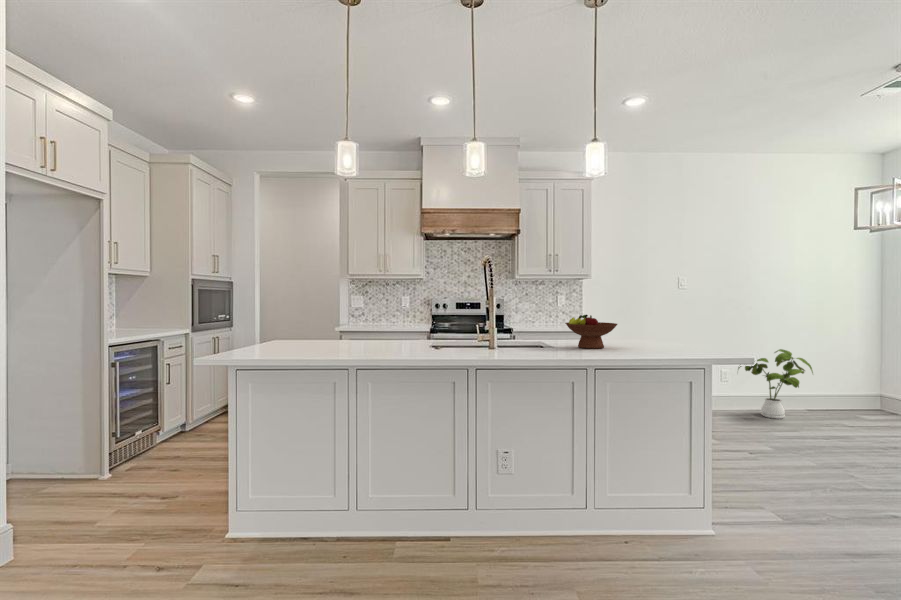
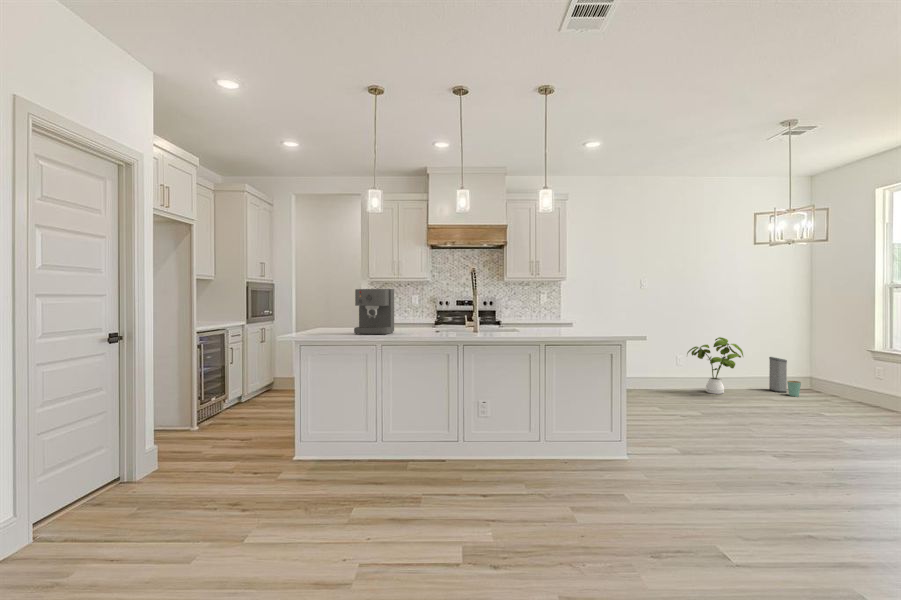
coffee maker: none [315,290,374,356] -> present [354,289,394,335]
fruit bowl: present [565,315,617,349] -> none [535,306,573,331]
trash can: none [837,372,882,423] -> present [769,357,801,396]

